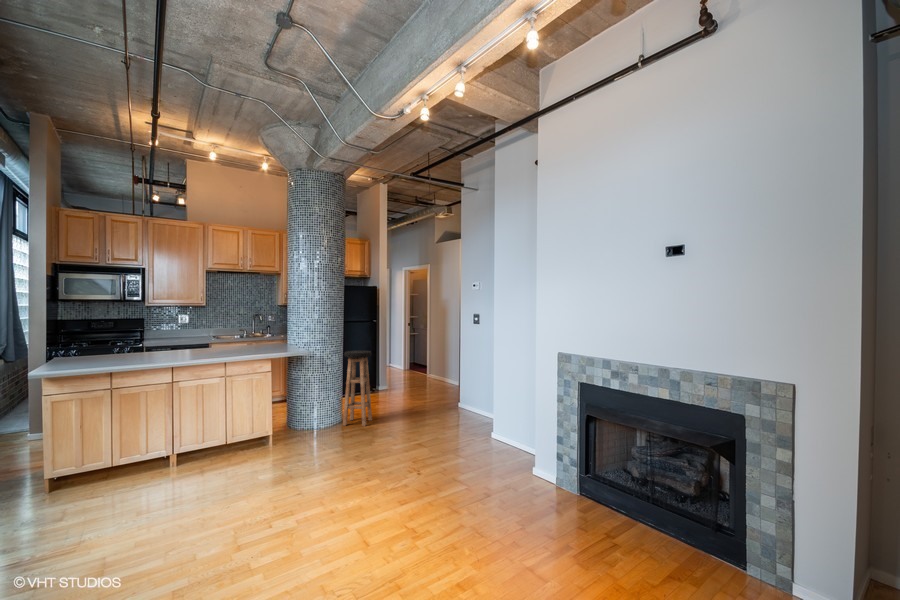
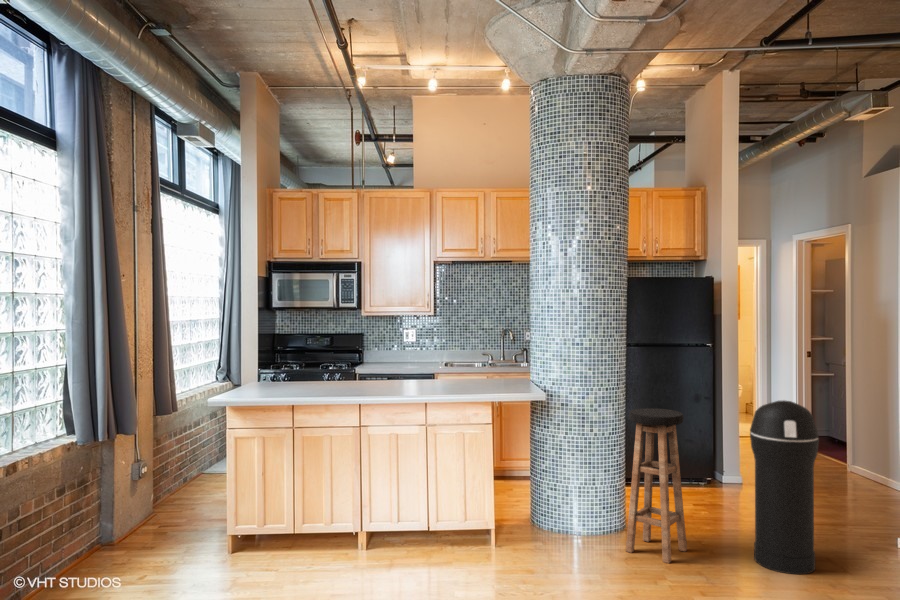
trash can: none [401,341,429,420] -> present [750,401,819,574]

